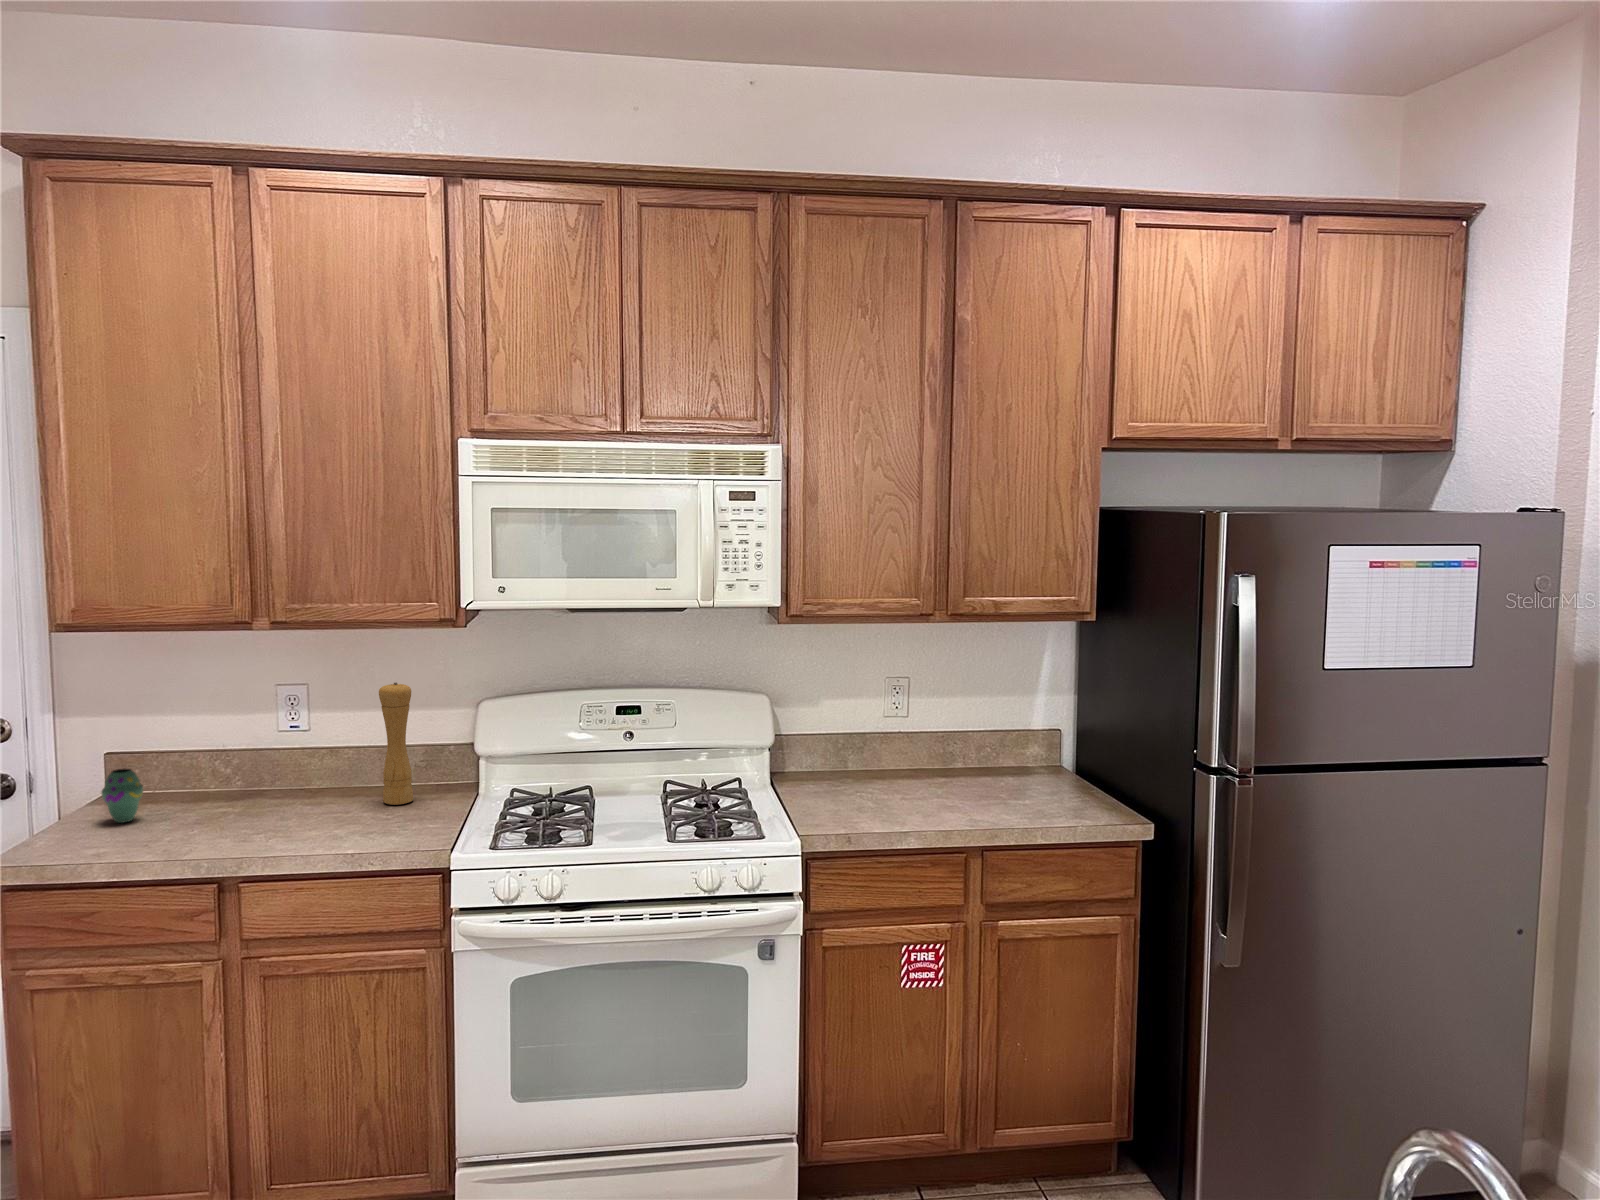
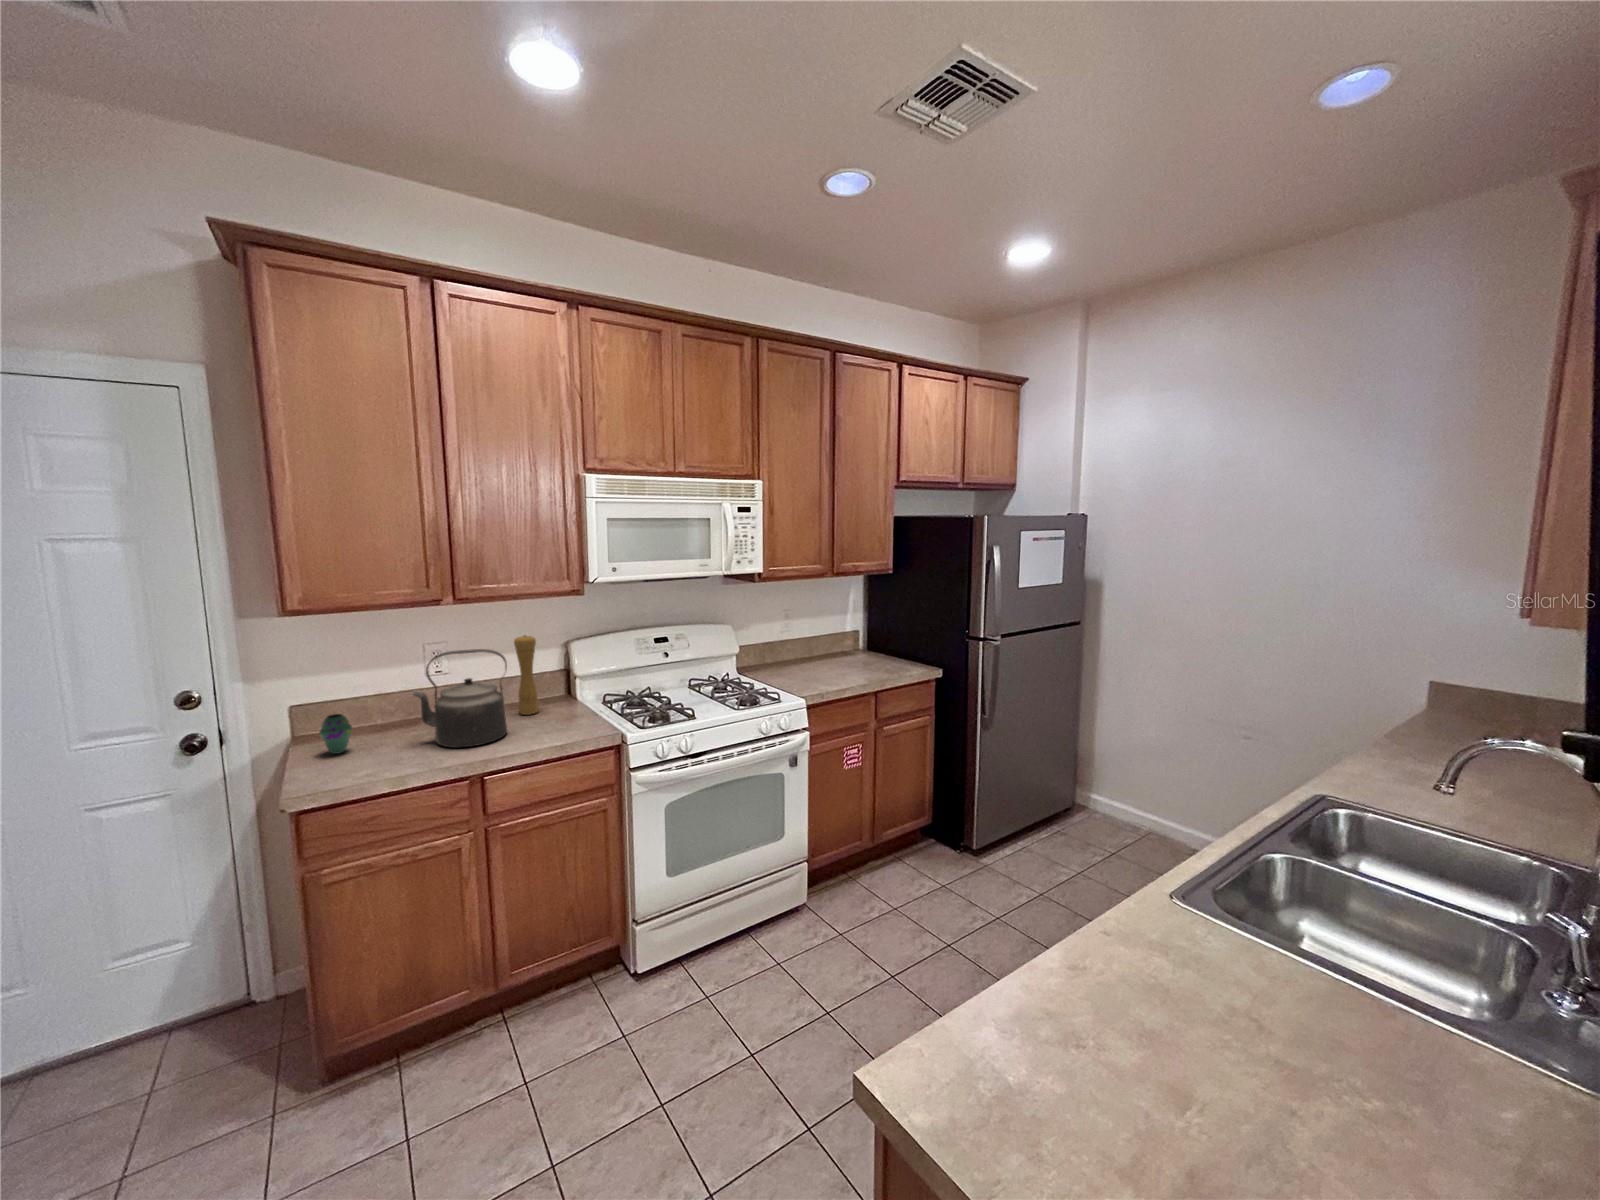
kettle: none [210,697,333,839] -> present [413,649,507,748]

